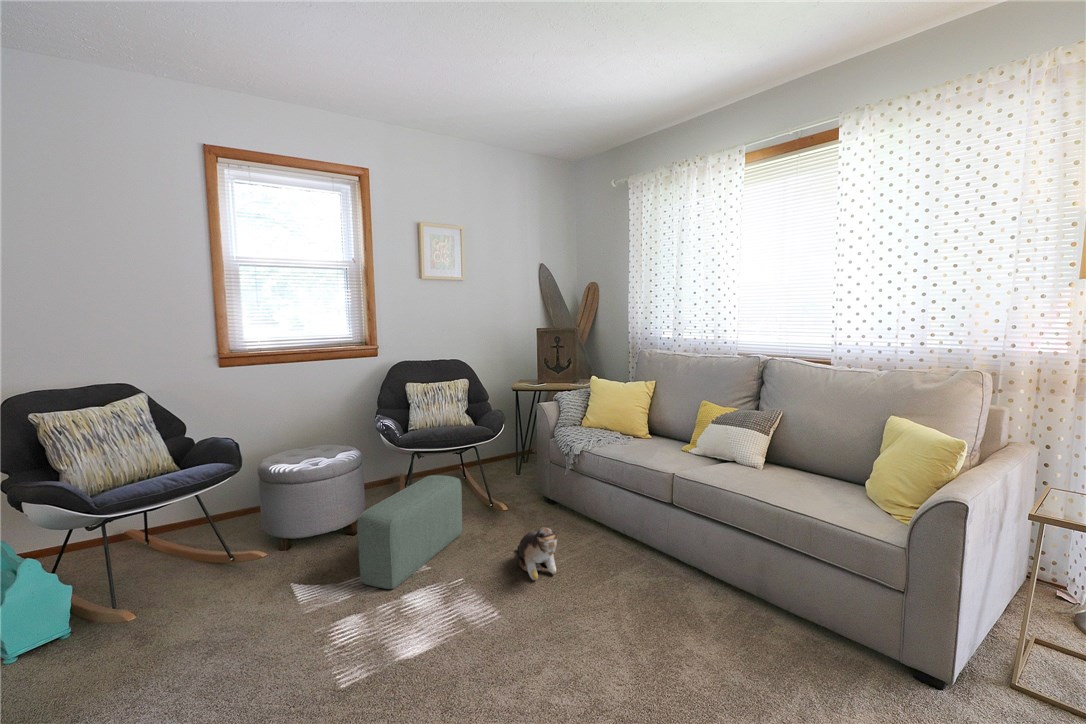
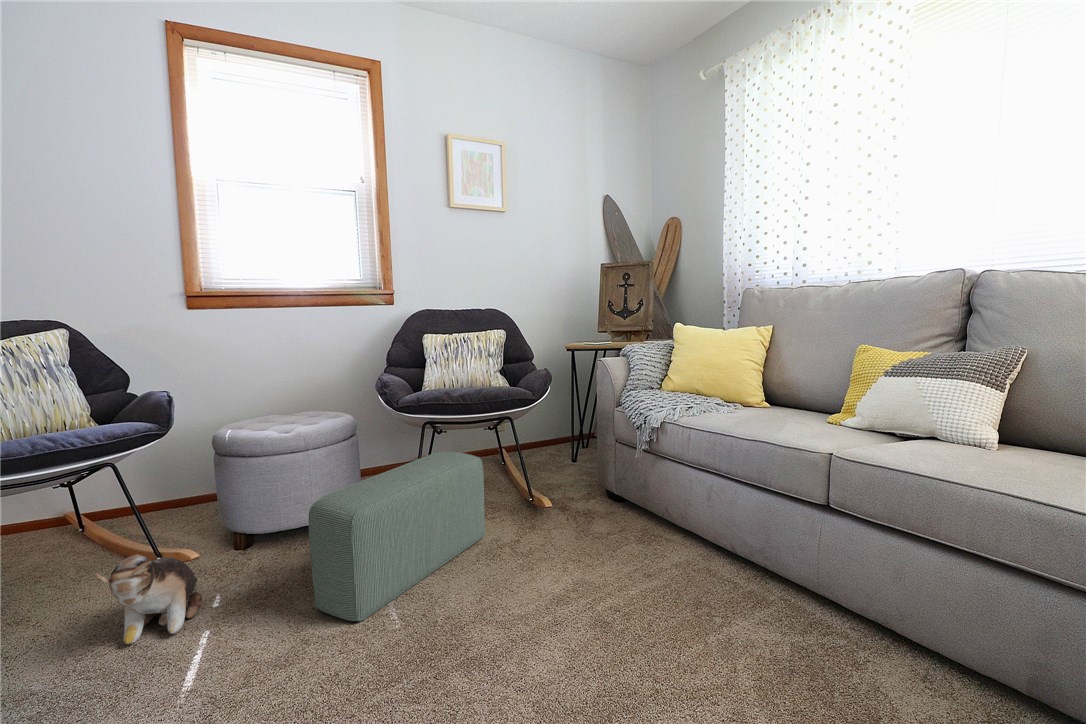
plush toy: present [517,527,561,580] -> present [96,554,202,644]

